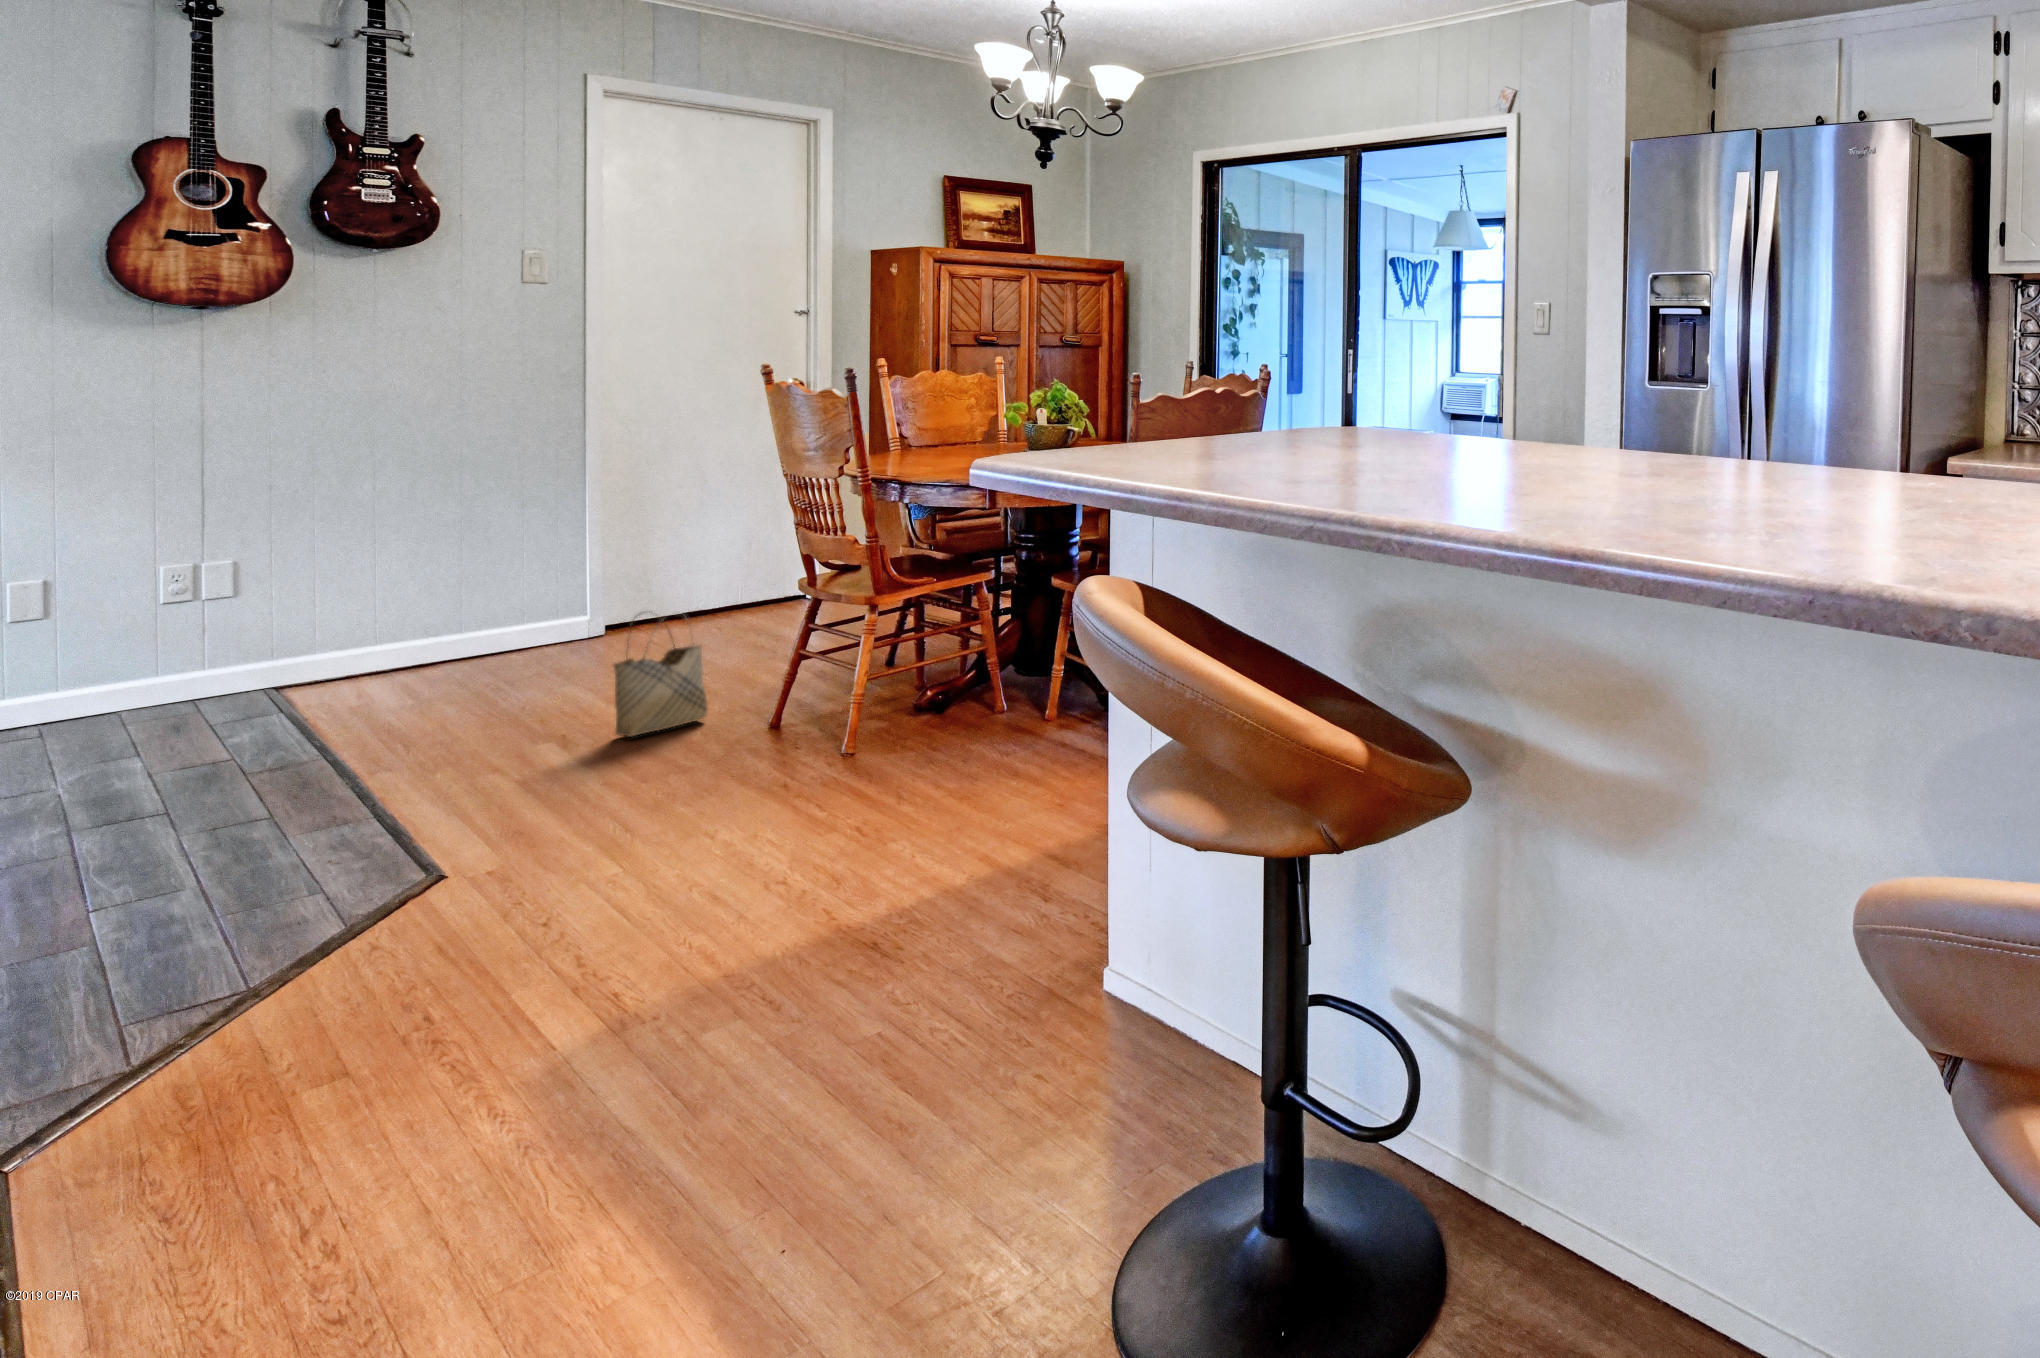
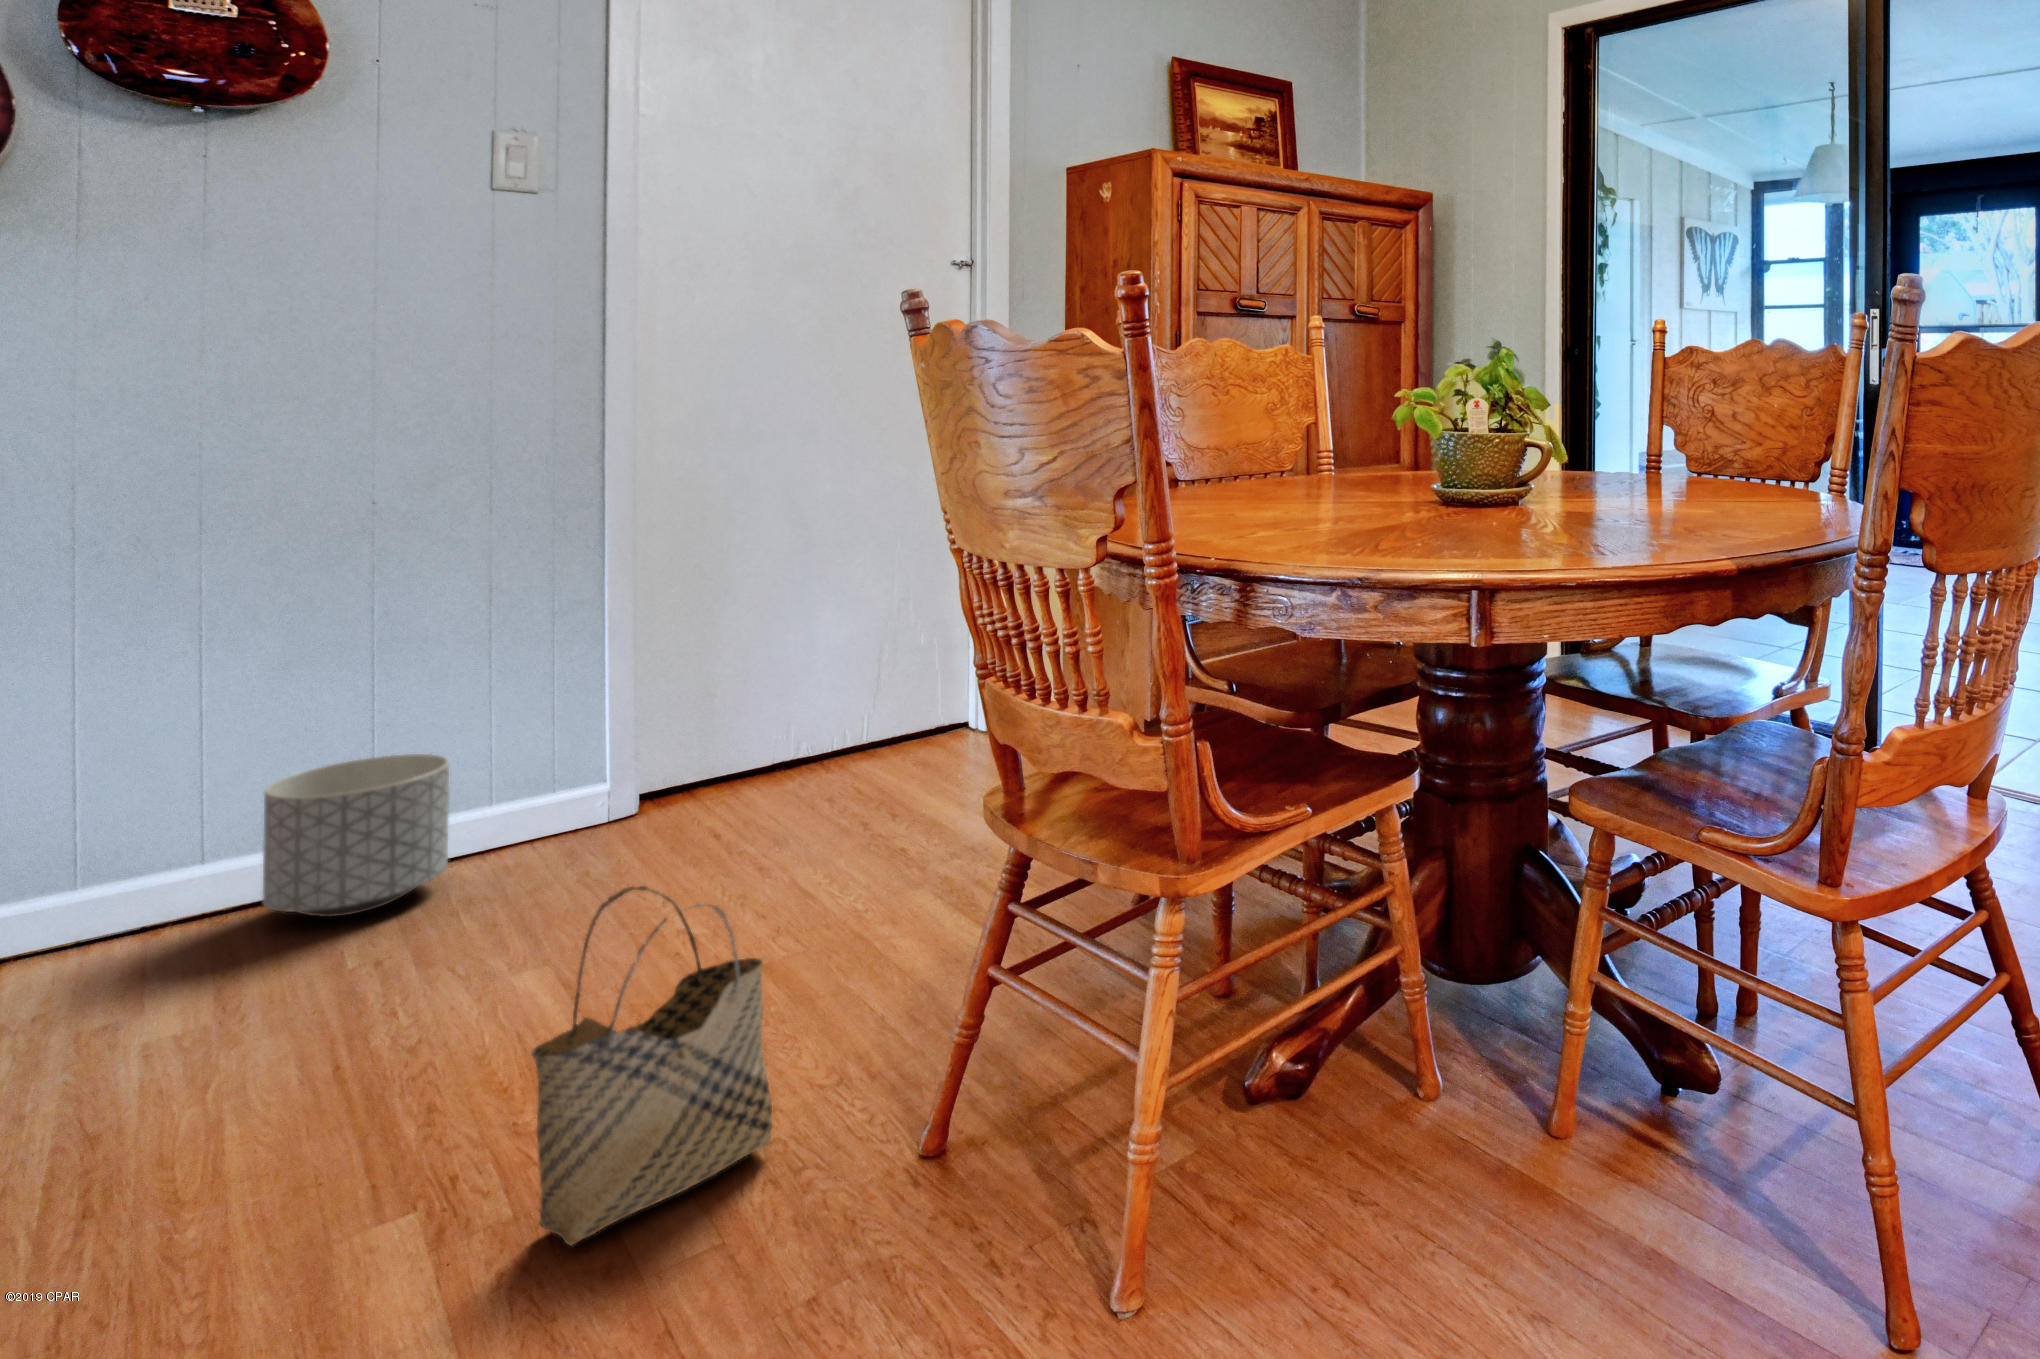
planter: none [418,592,511,670] -> present [263,754,449,917]

